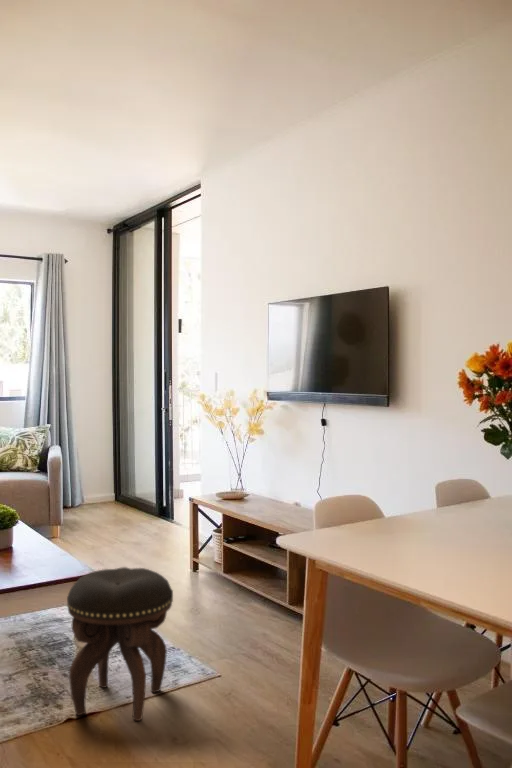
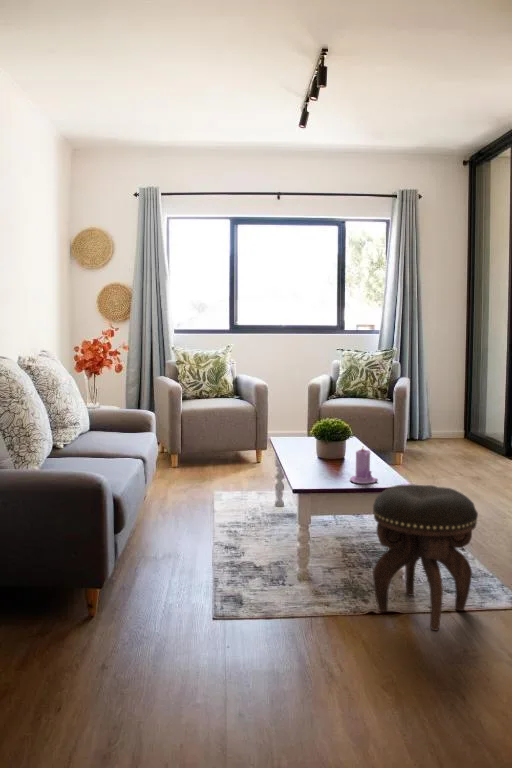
candle: none [32,533,64,576] -> present [350,448,378,484]

